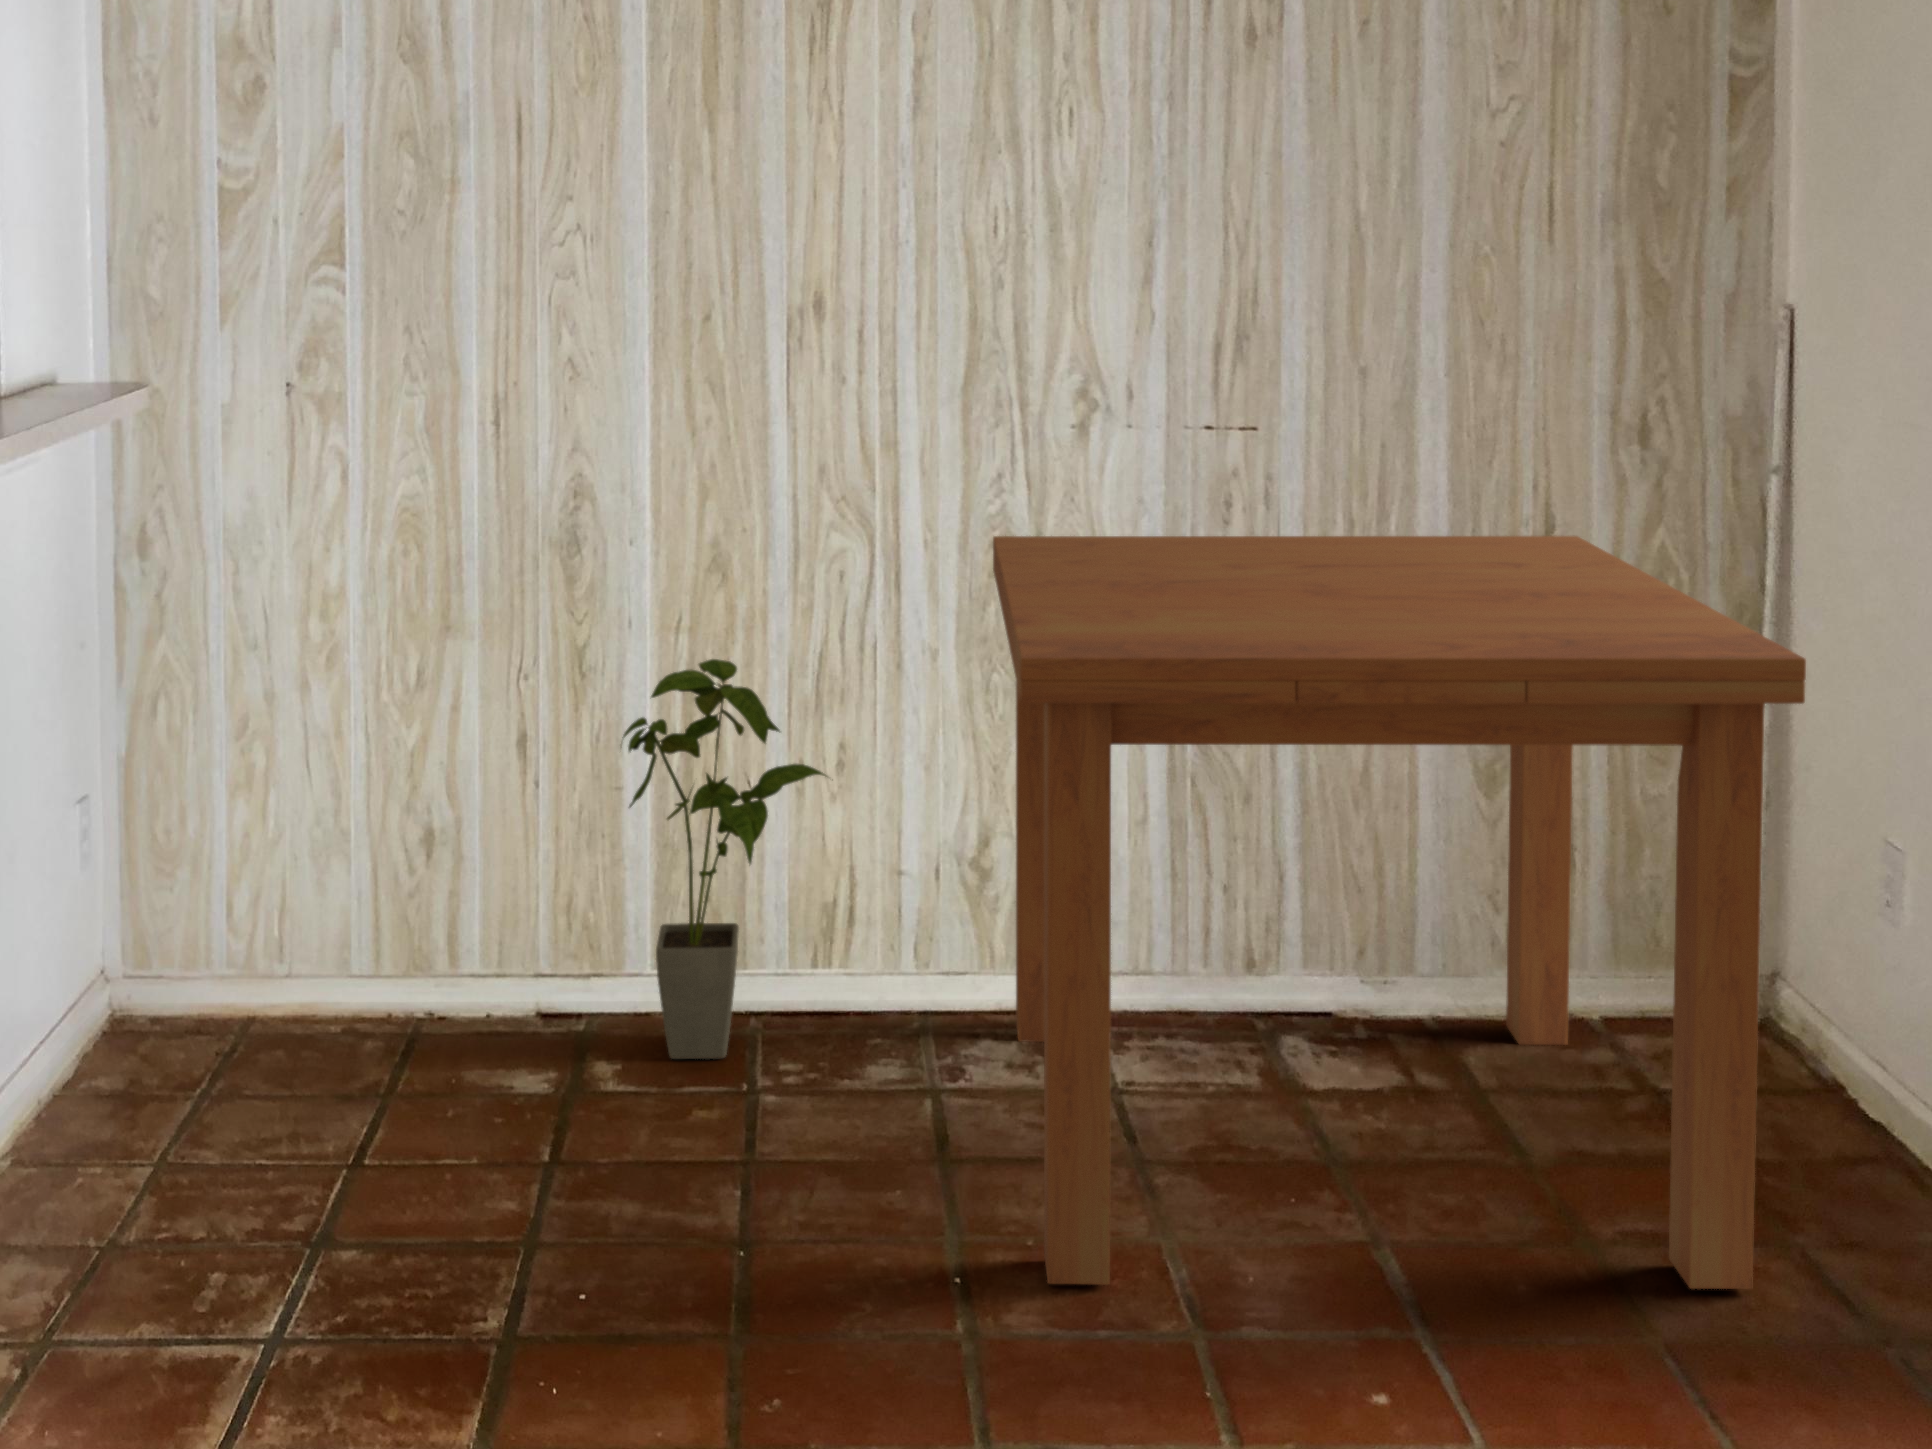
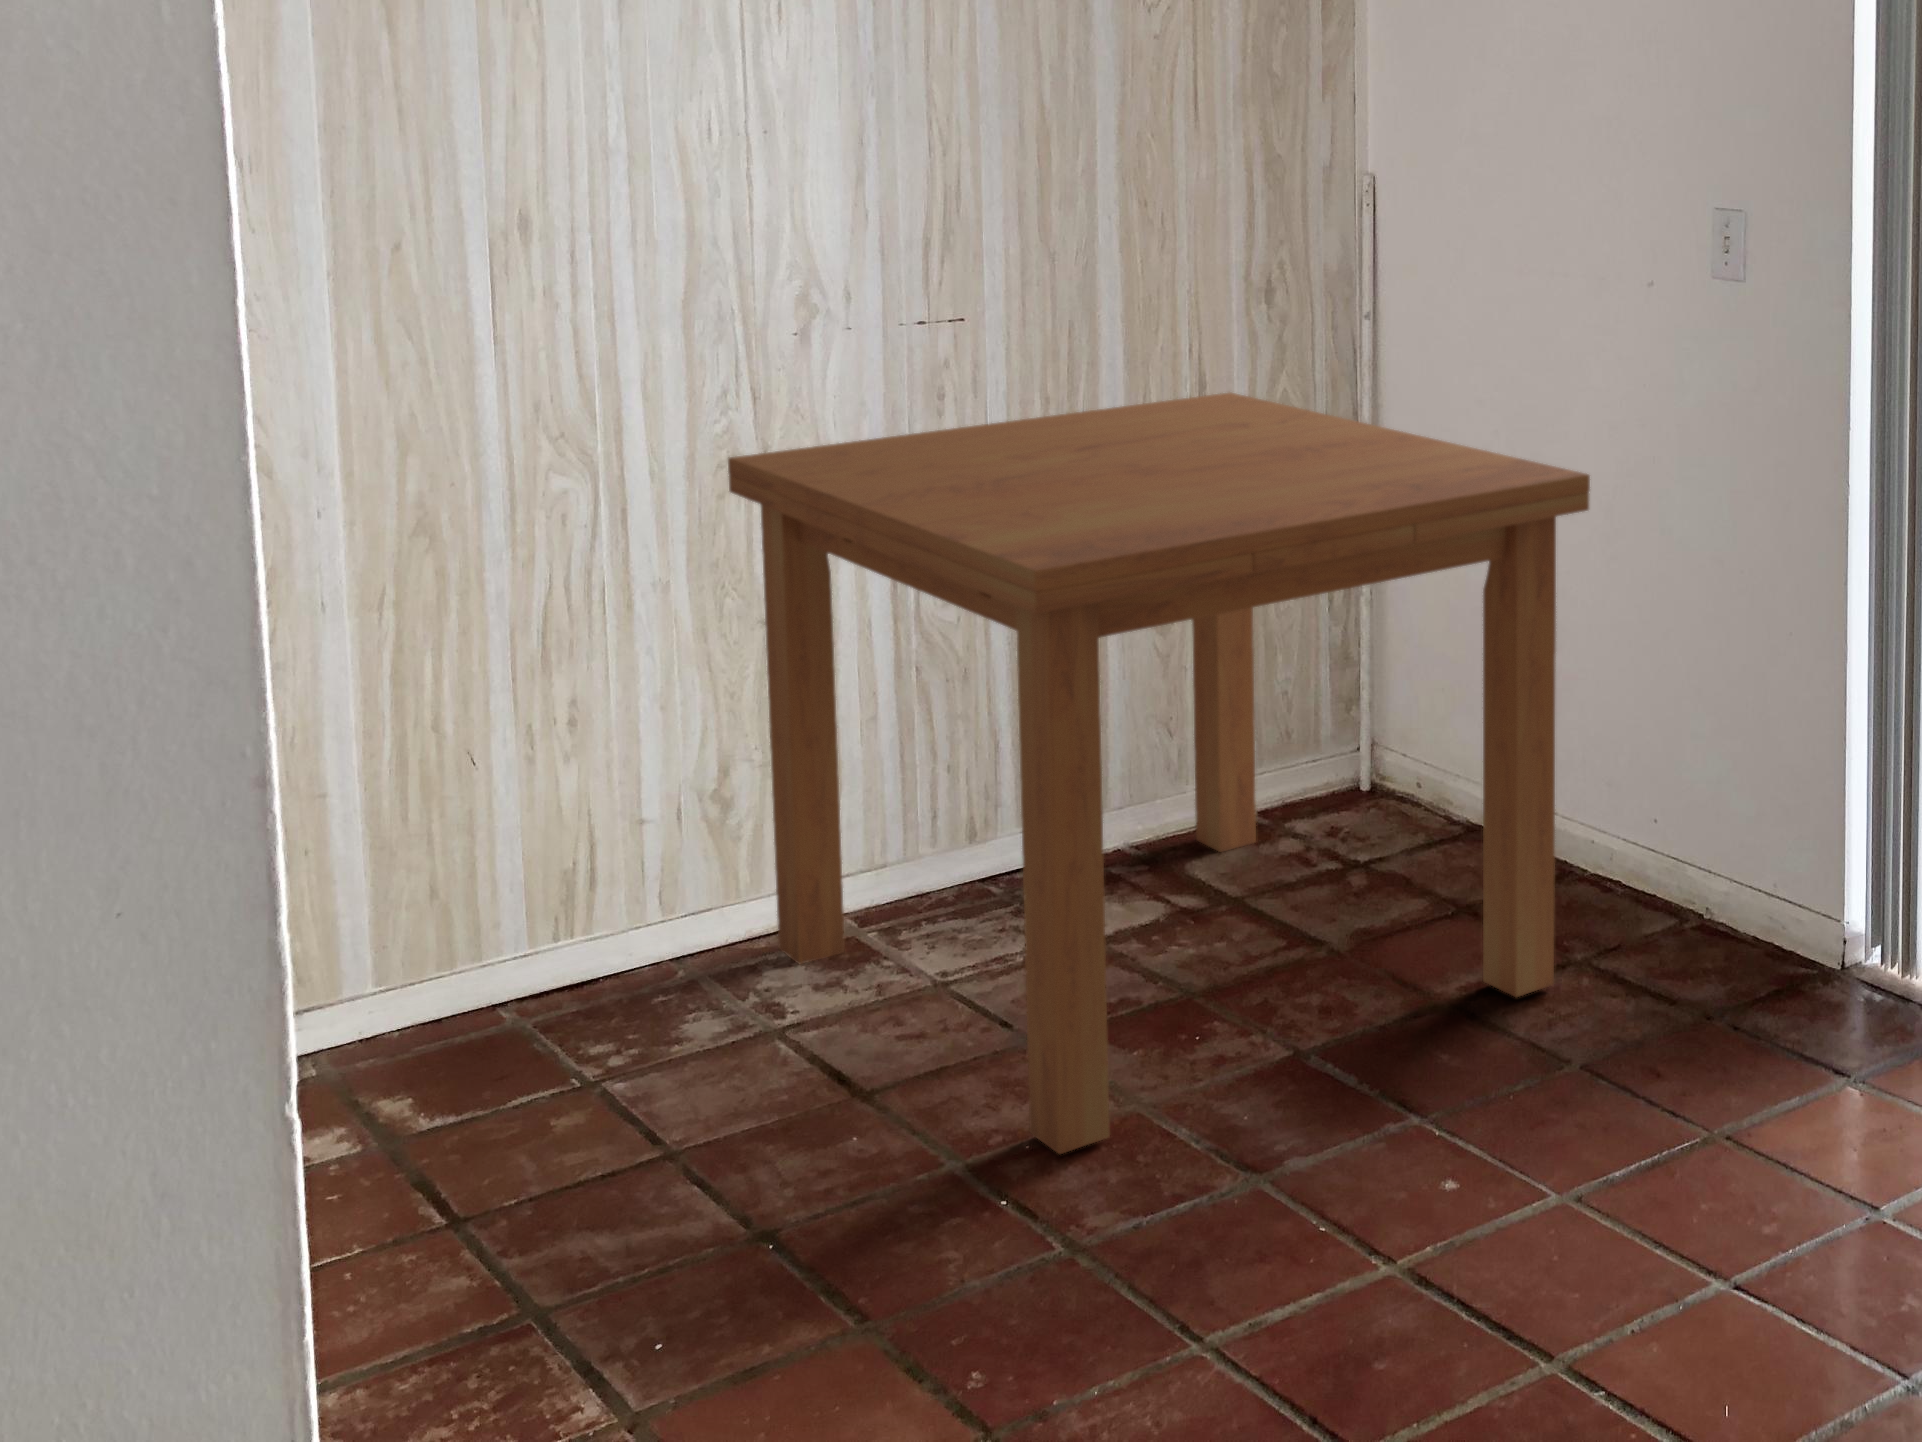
house plant: present [622,659,826,1059] -> none [356,632,594,1079]

